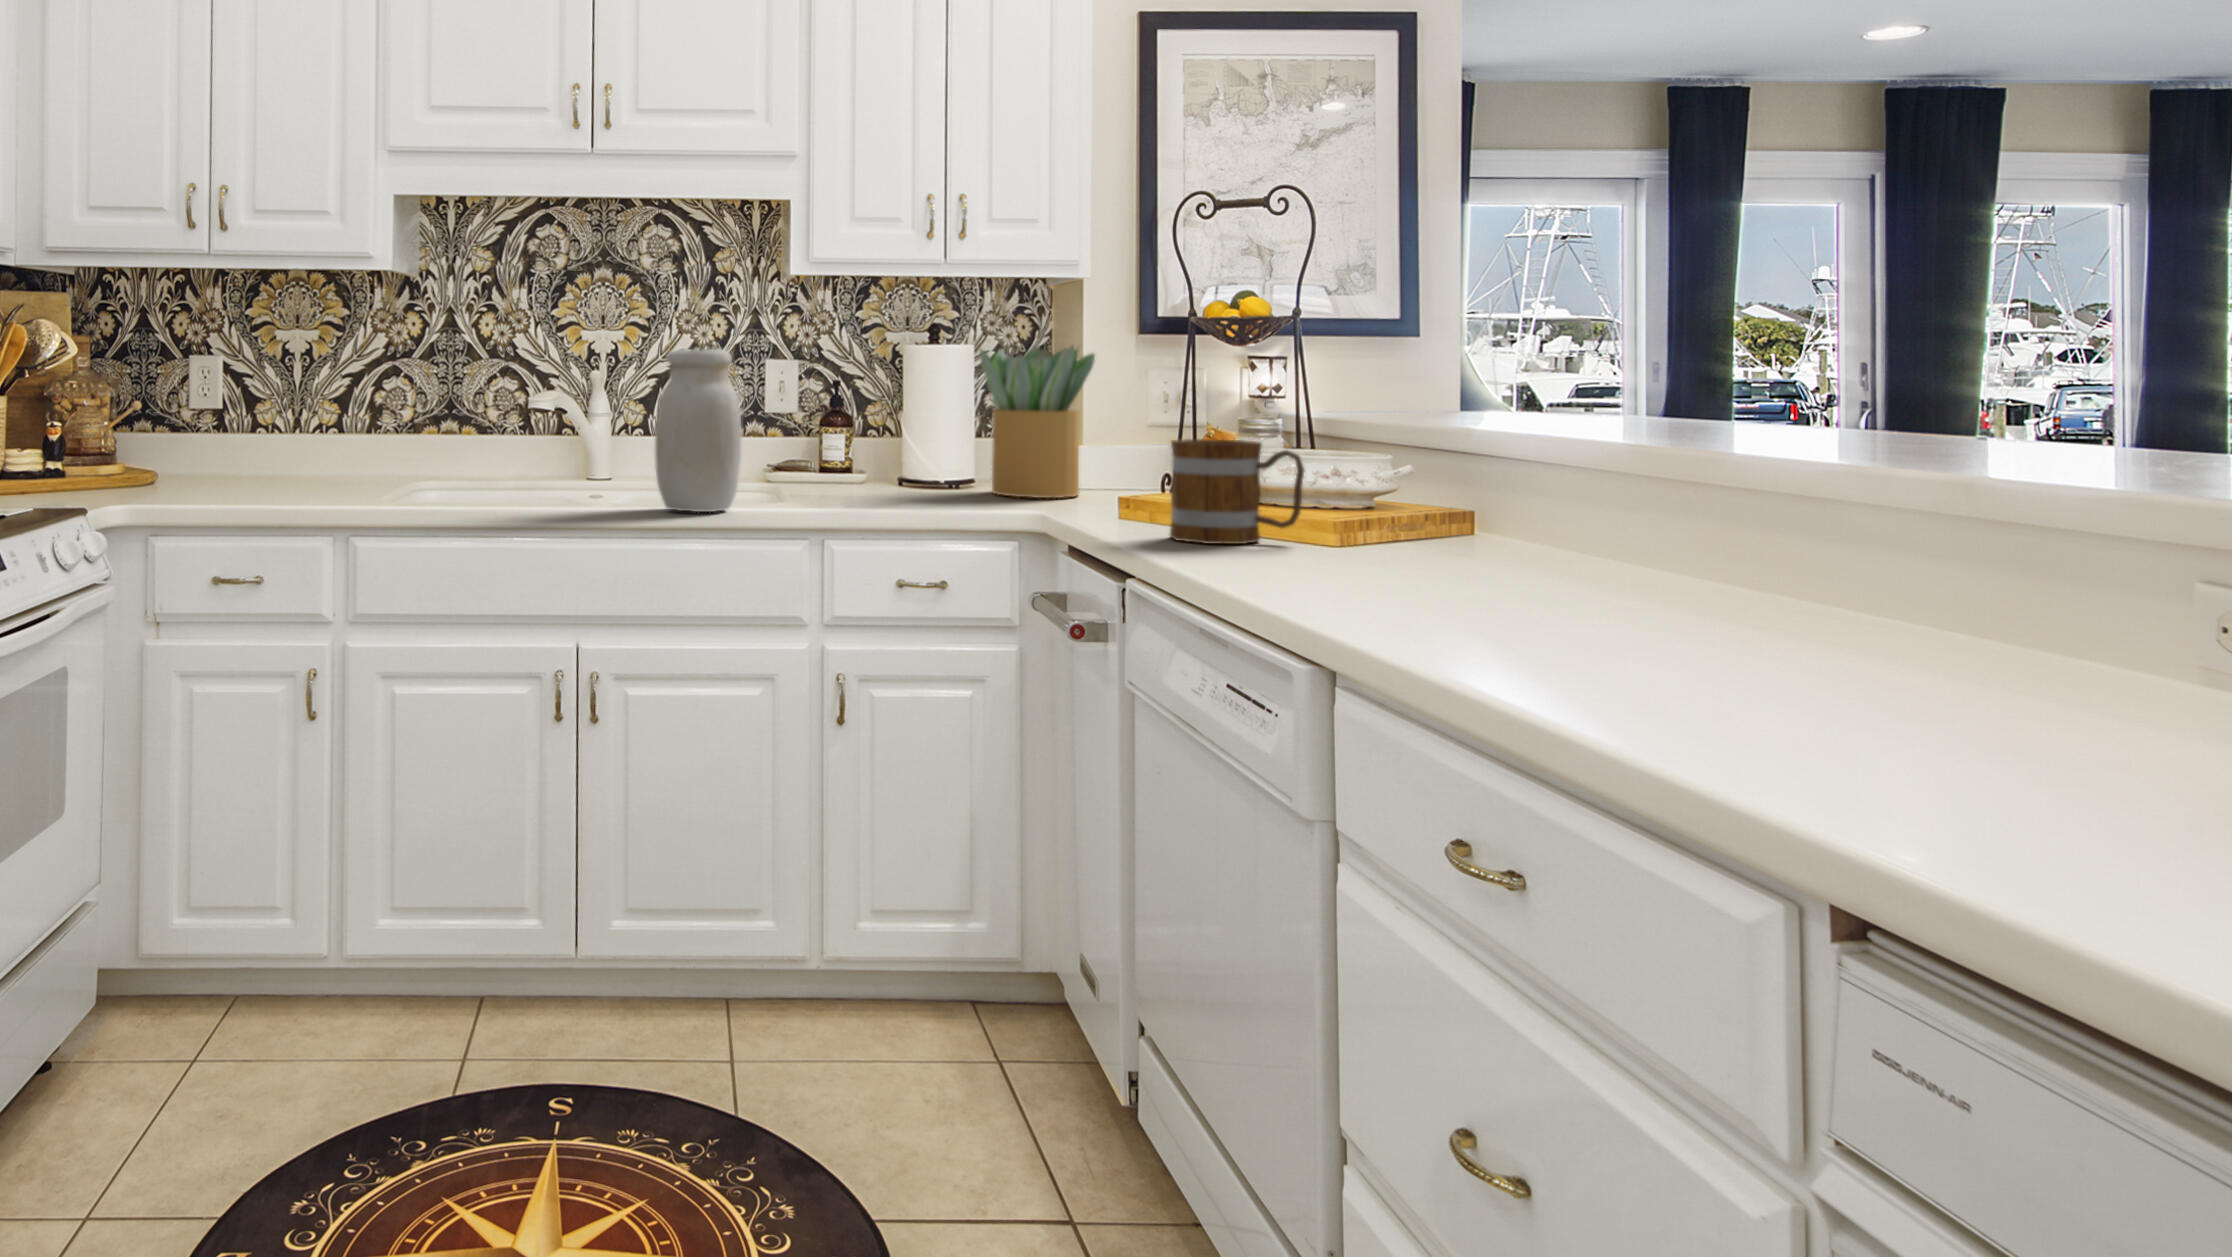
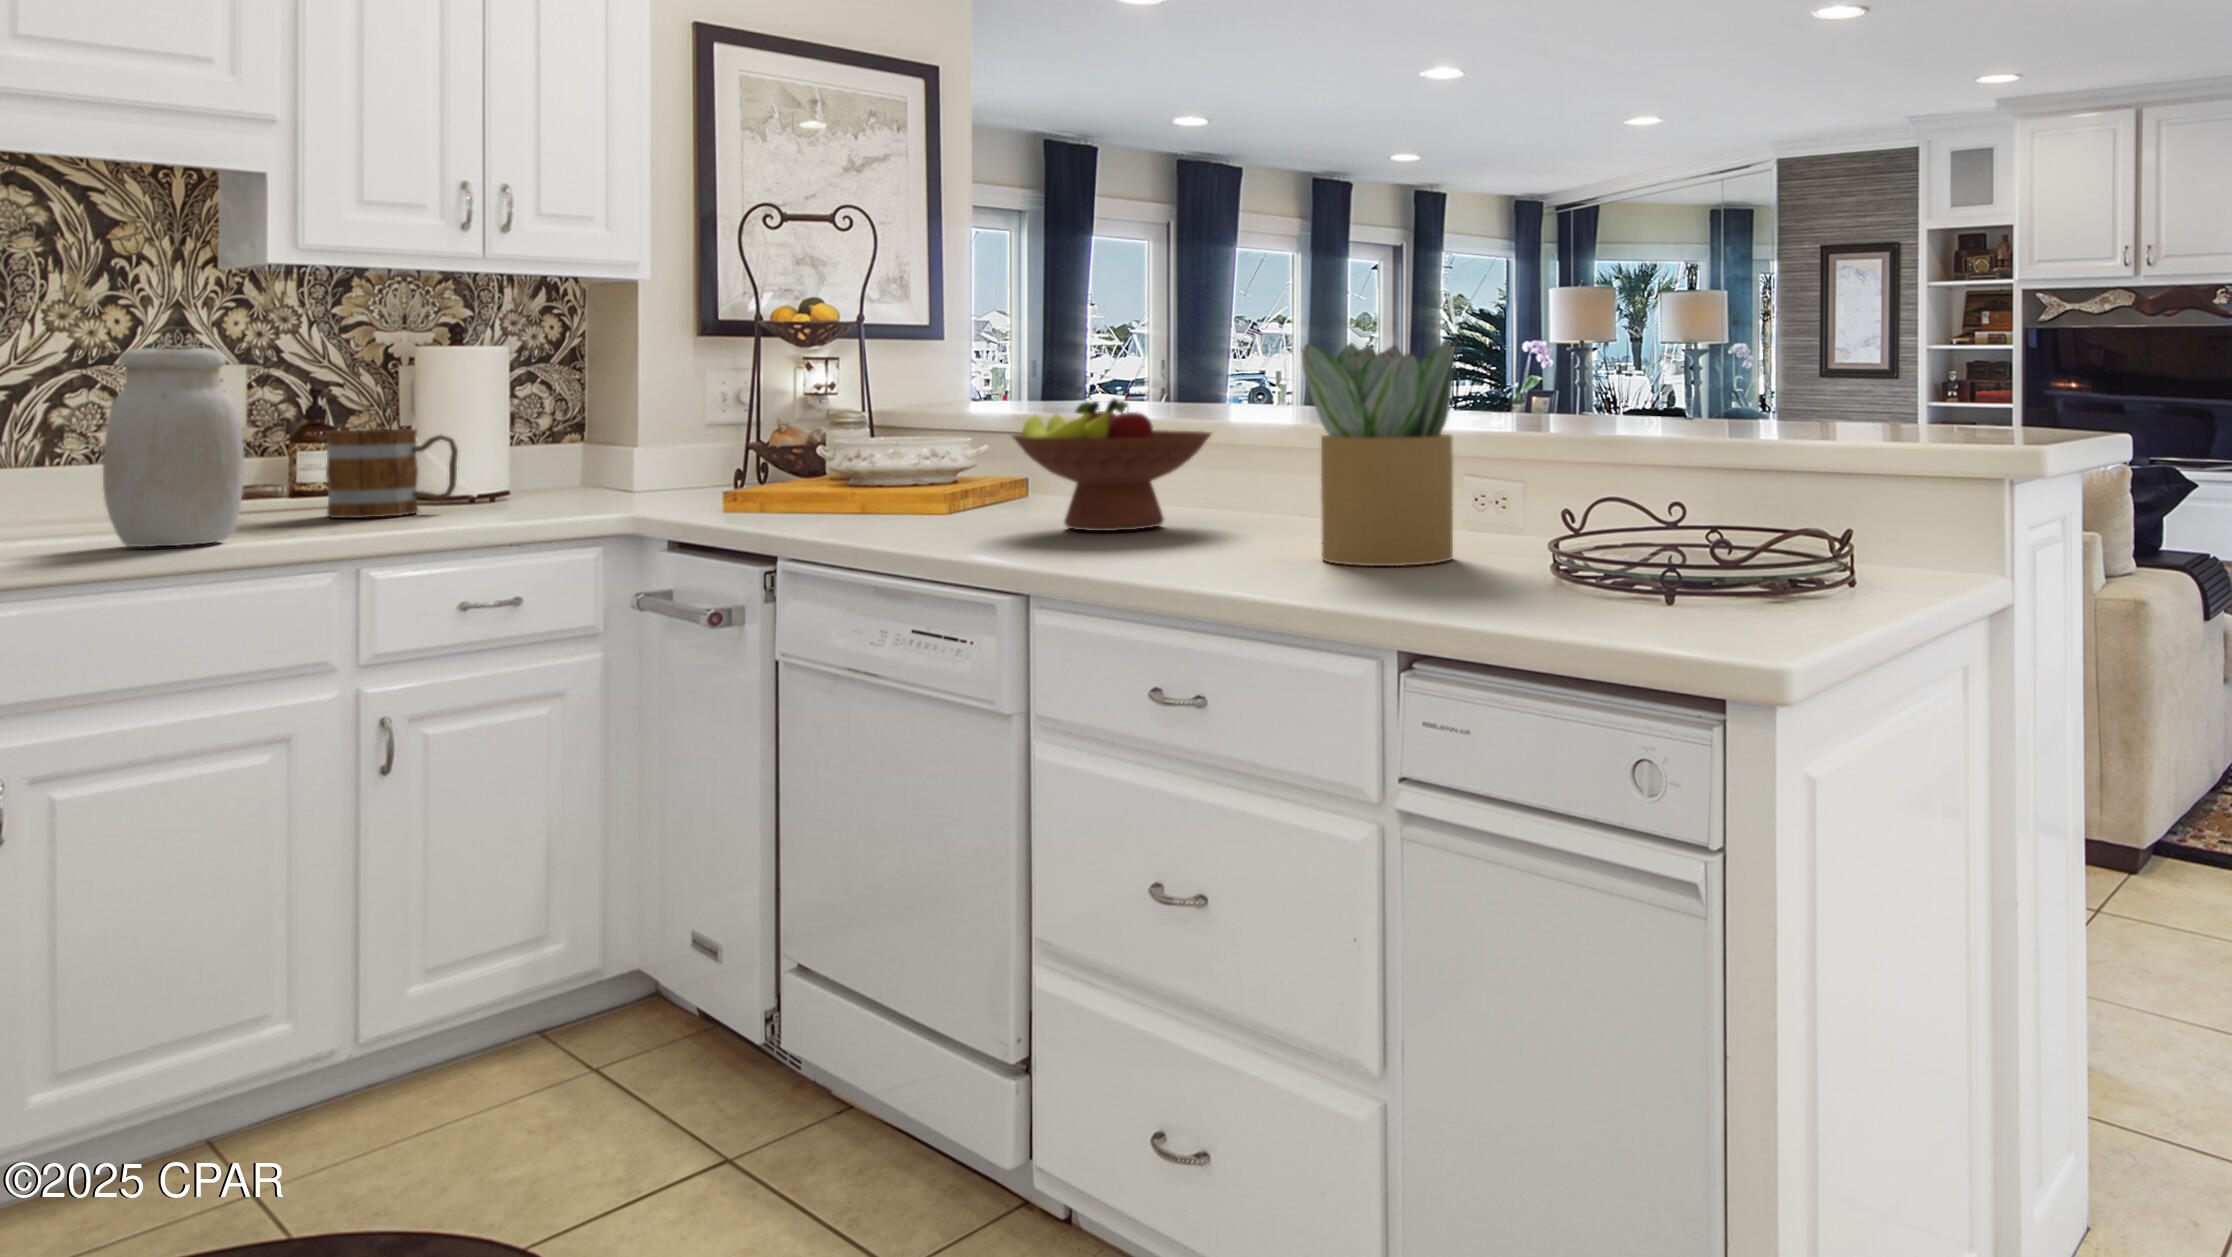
potted plant: present [980,346,1095,498] -> present [1302,341,1454,566]
fruit bowl: none [1367,416,1673,600] -> present [1013,399,1211,531]
mug: present [1169,439,1305,544] -> present [325,429,458,518]

